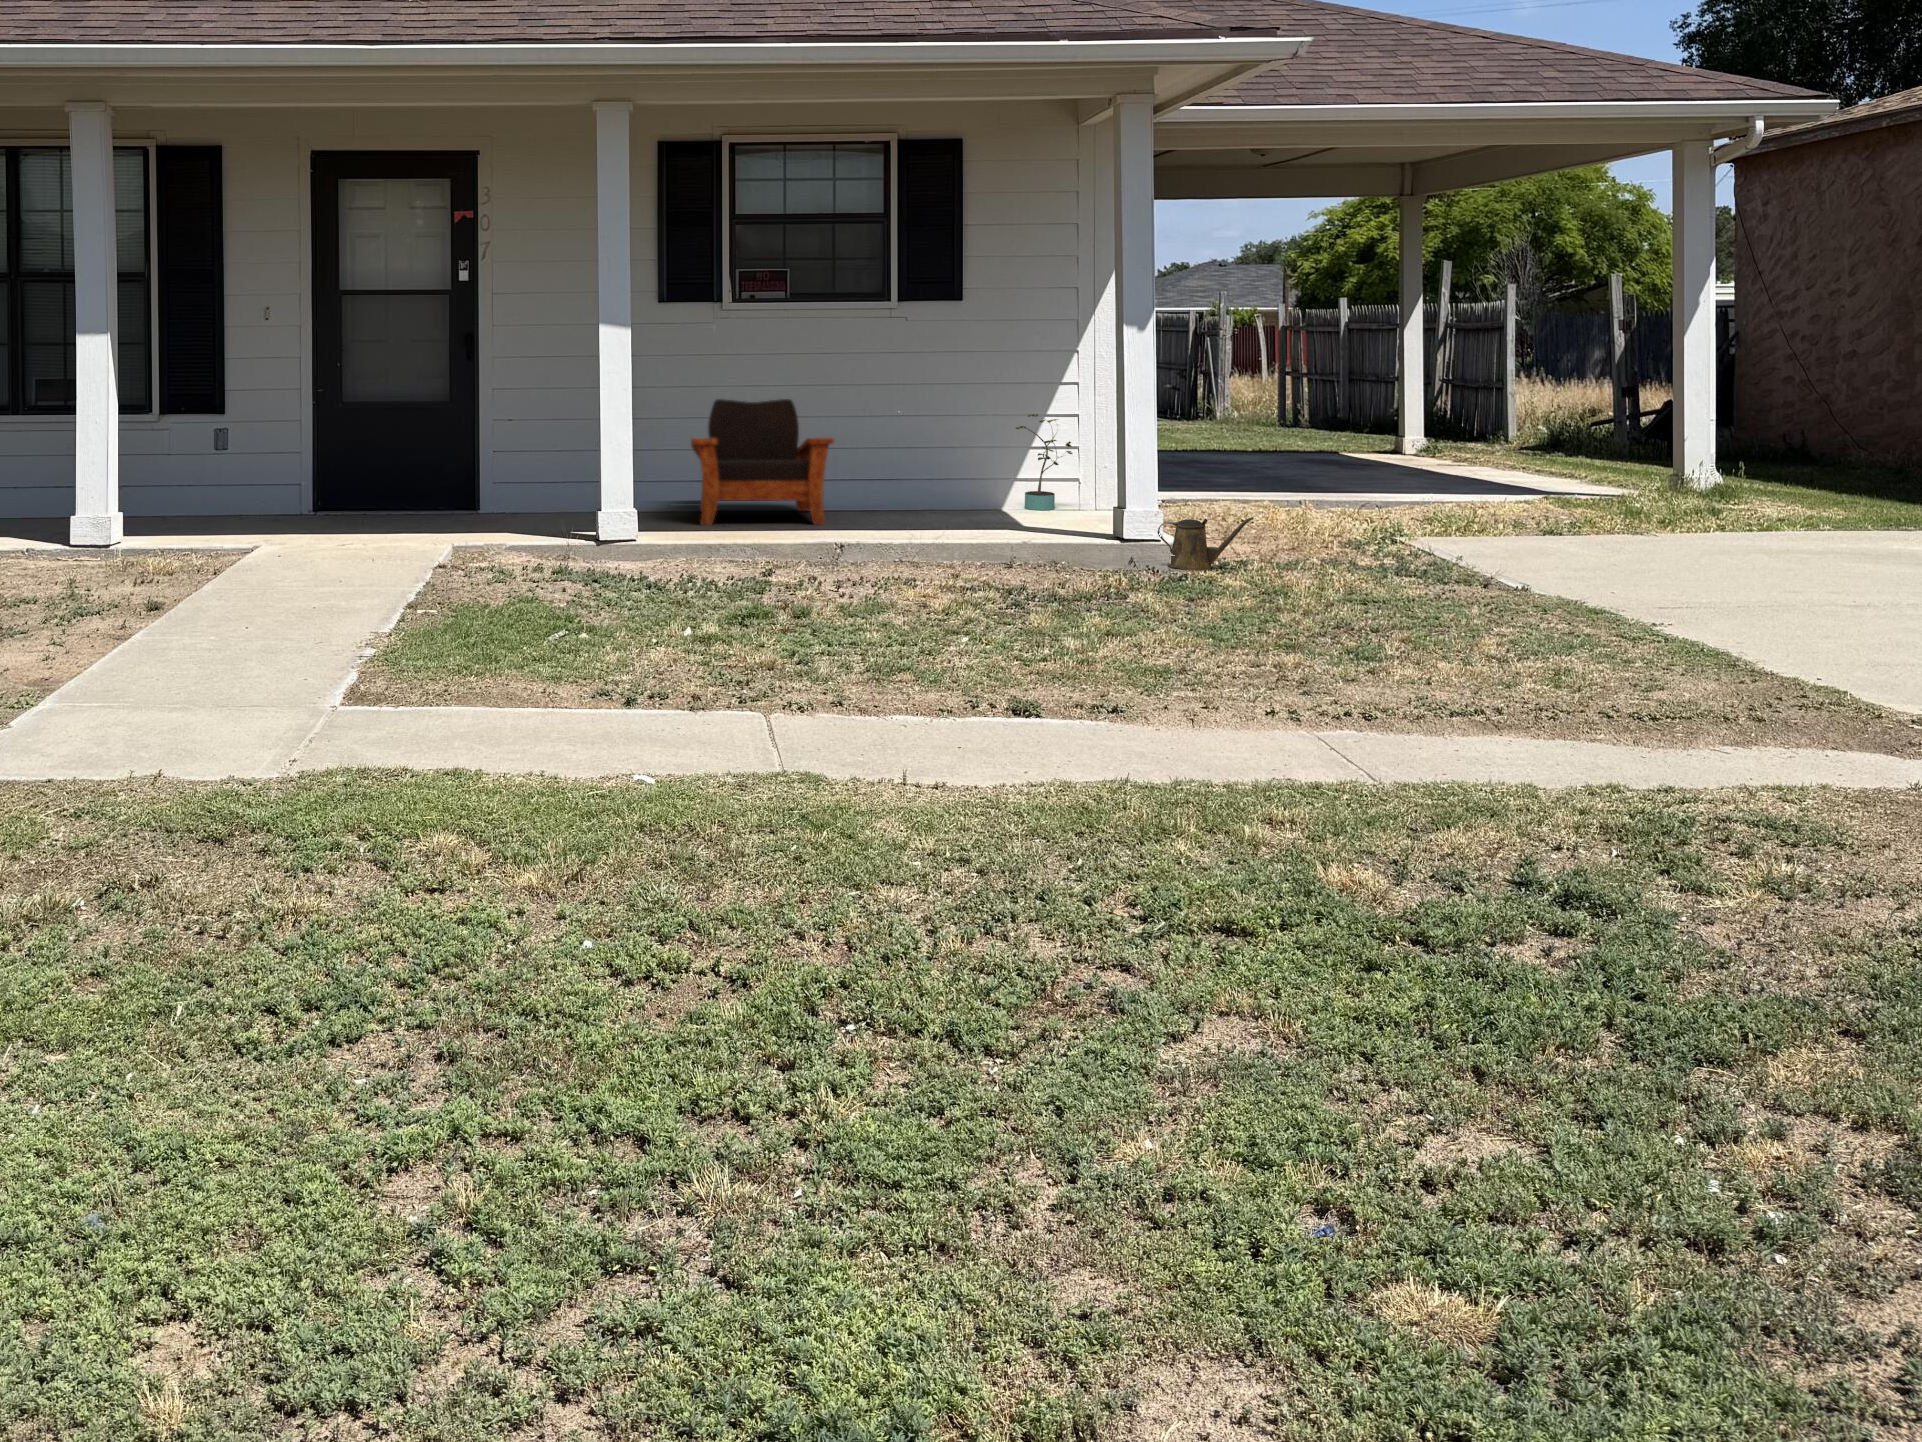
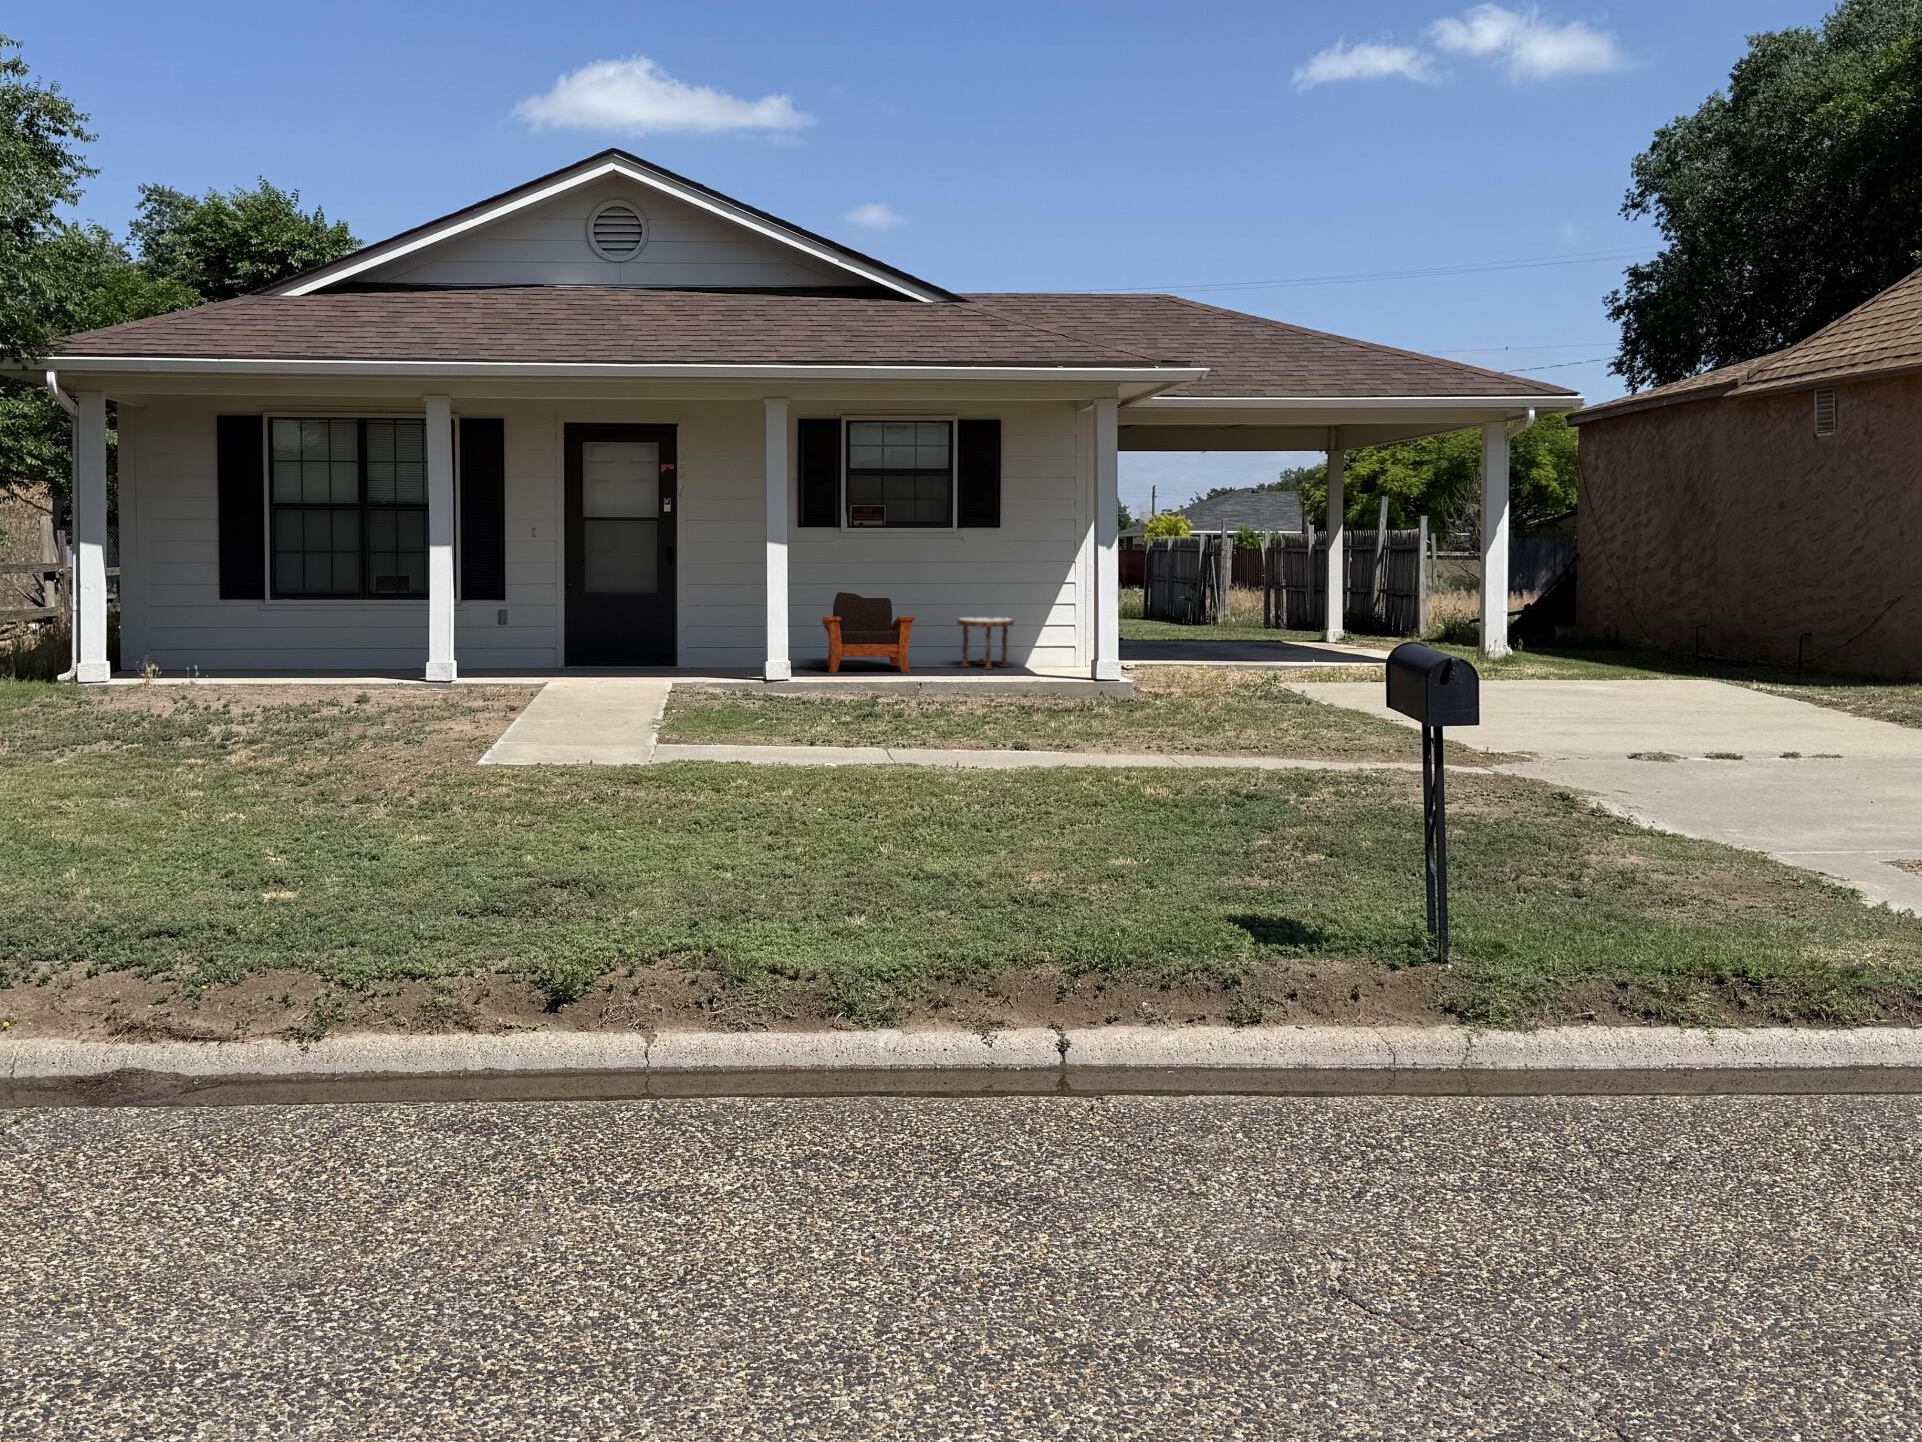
potted plant: present [1016,414,1072,510] -> none [1033,603,1070,666]
side table: none [899,434,987,518] -> present [957,616,1014,669]
watering can: present [1158,517,1254,571] -> none [1114,664,1172,697]

